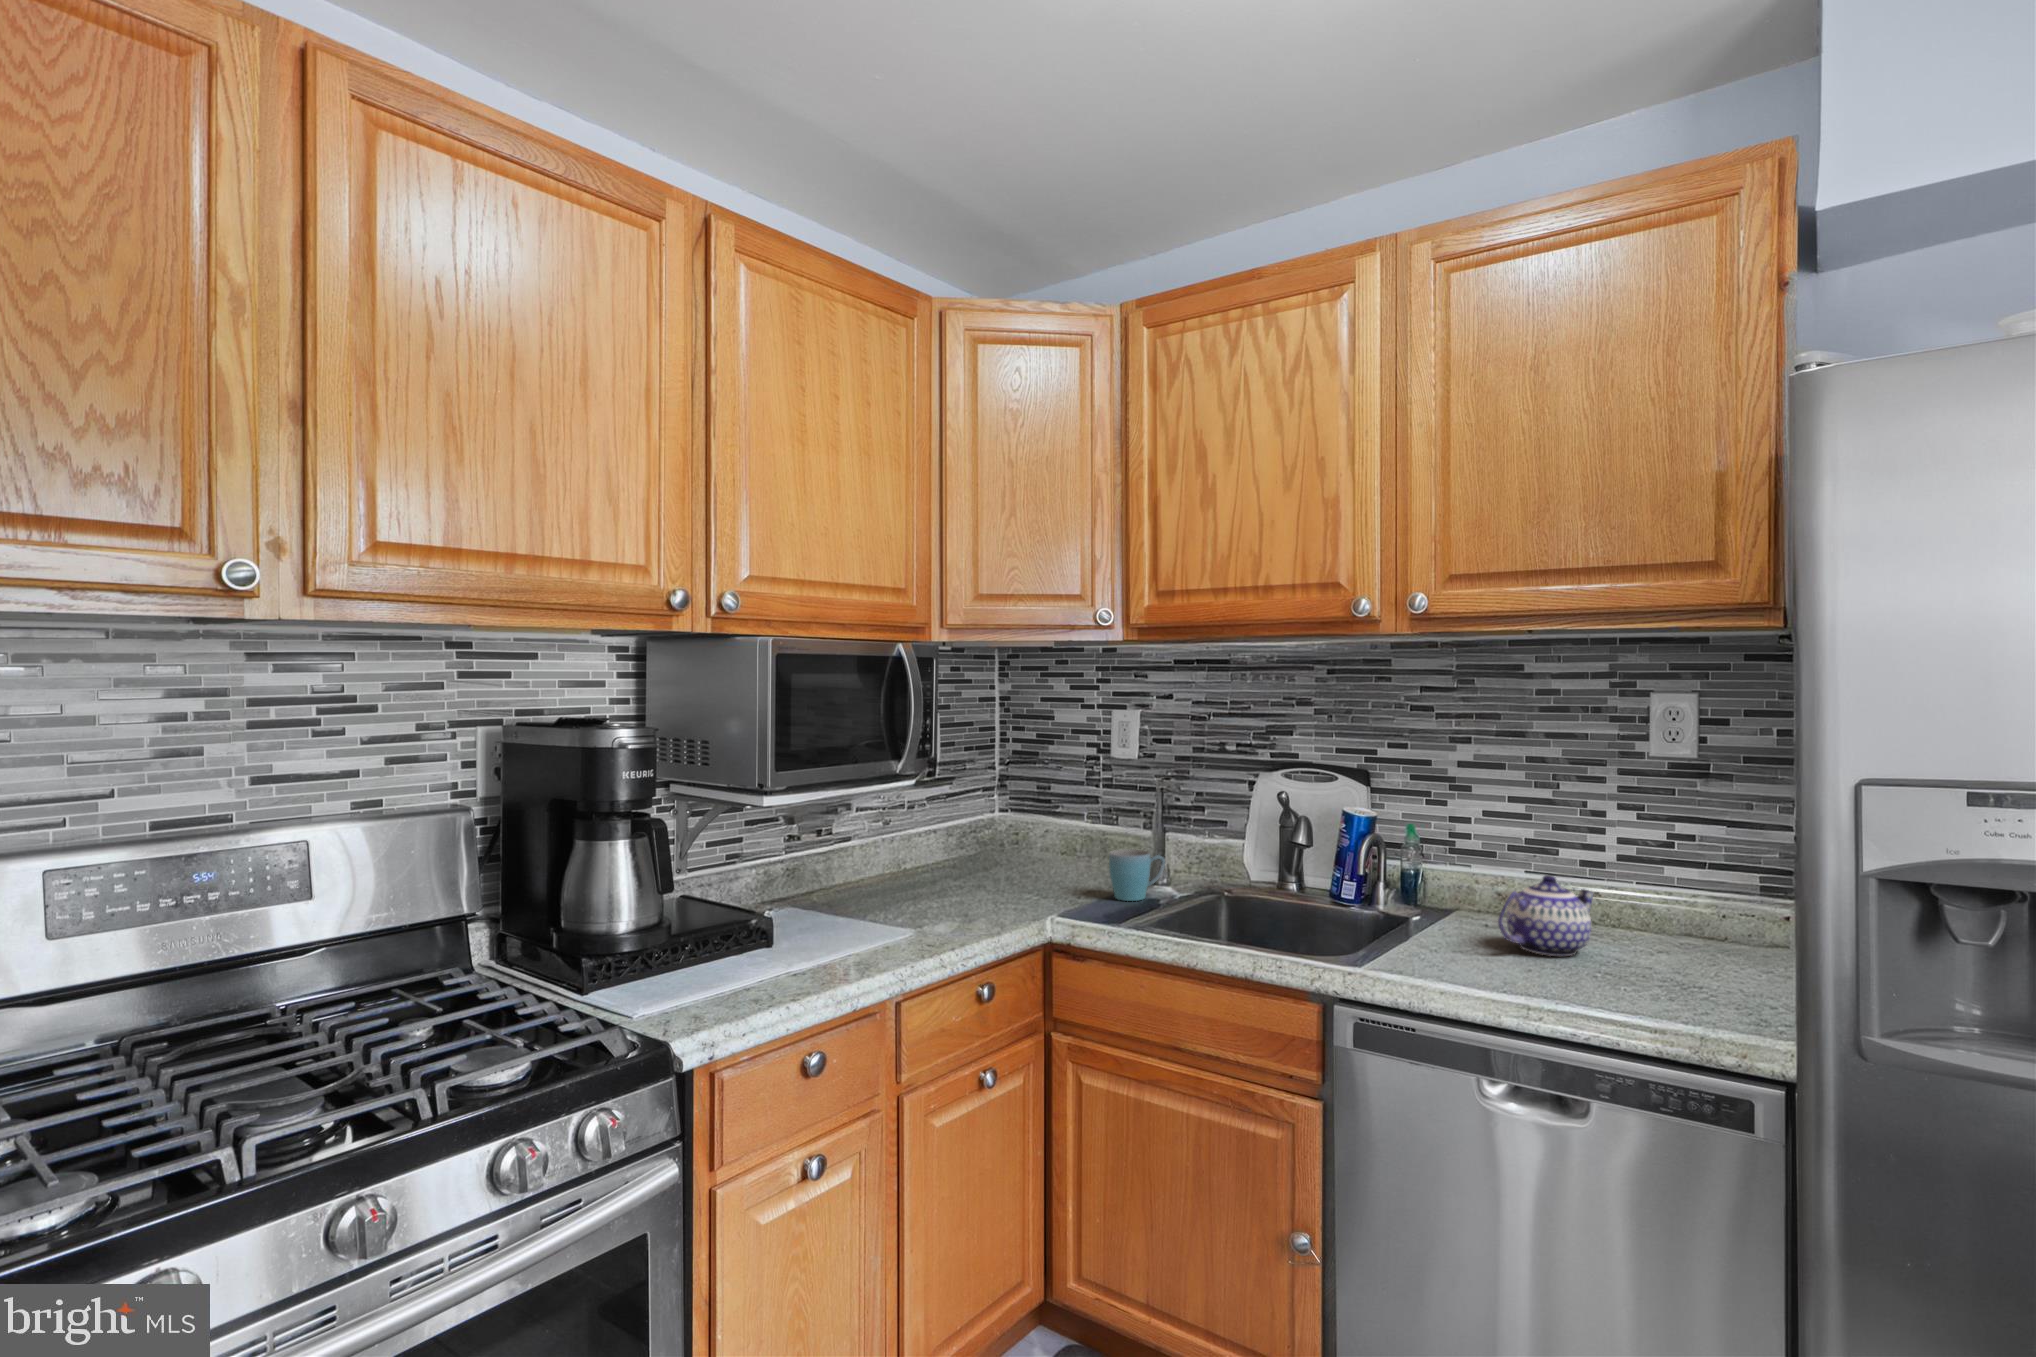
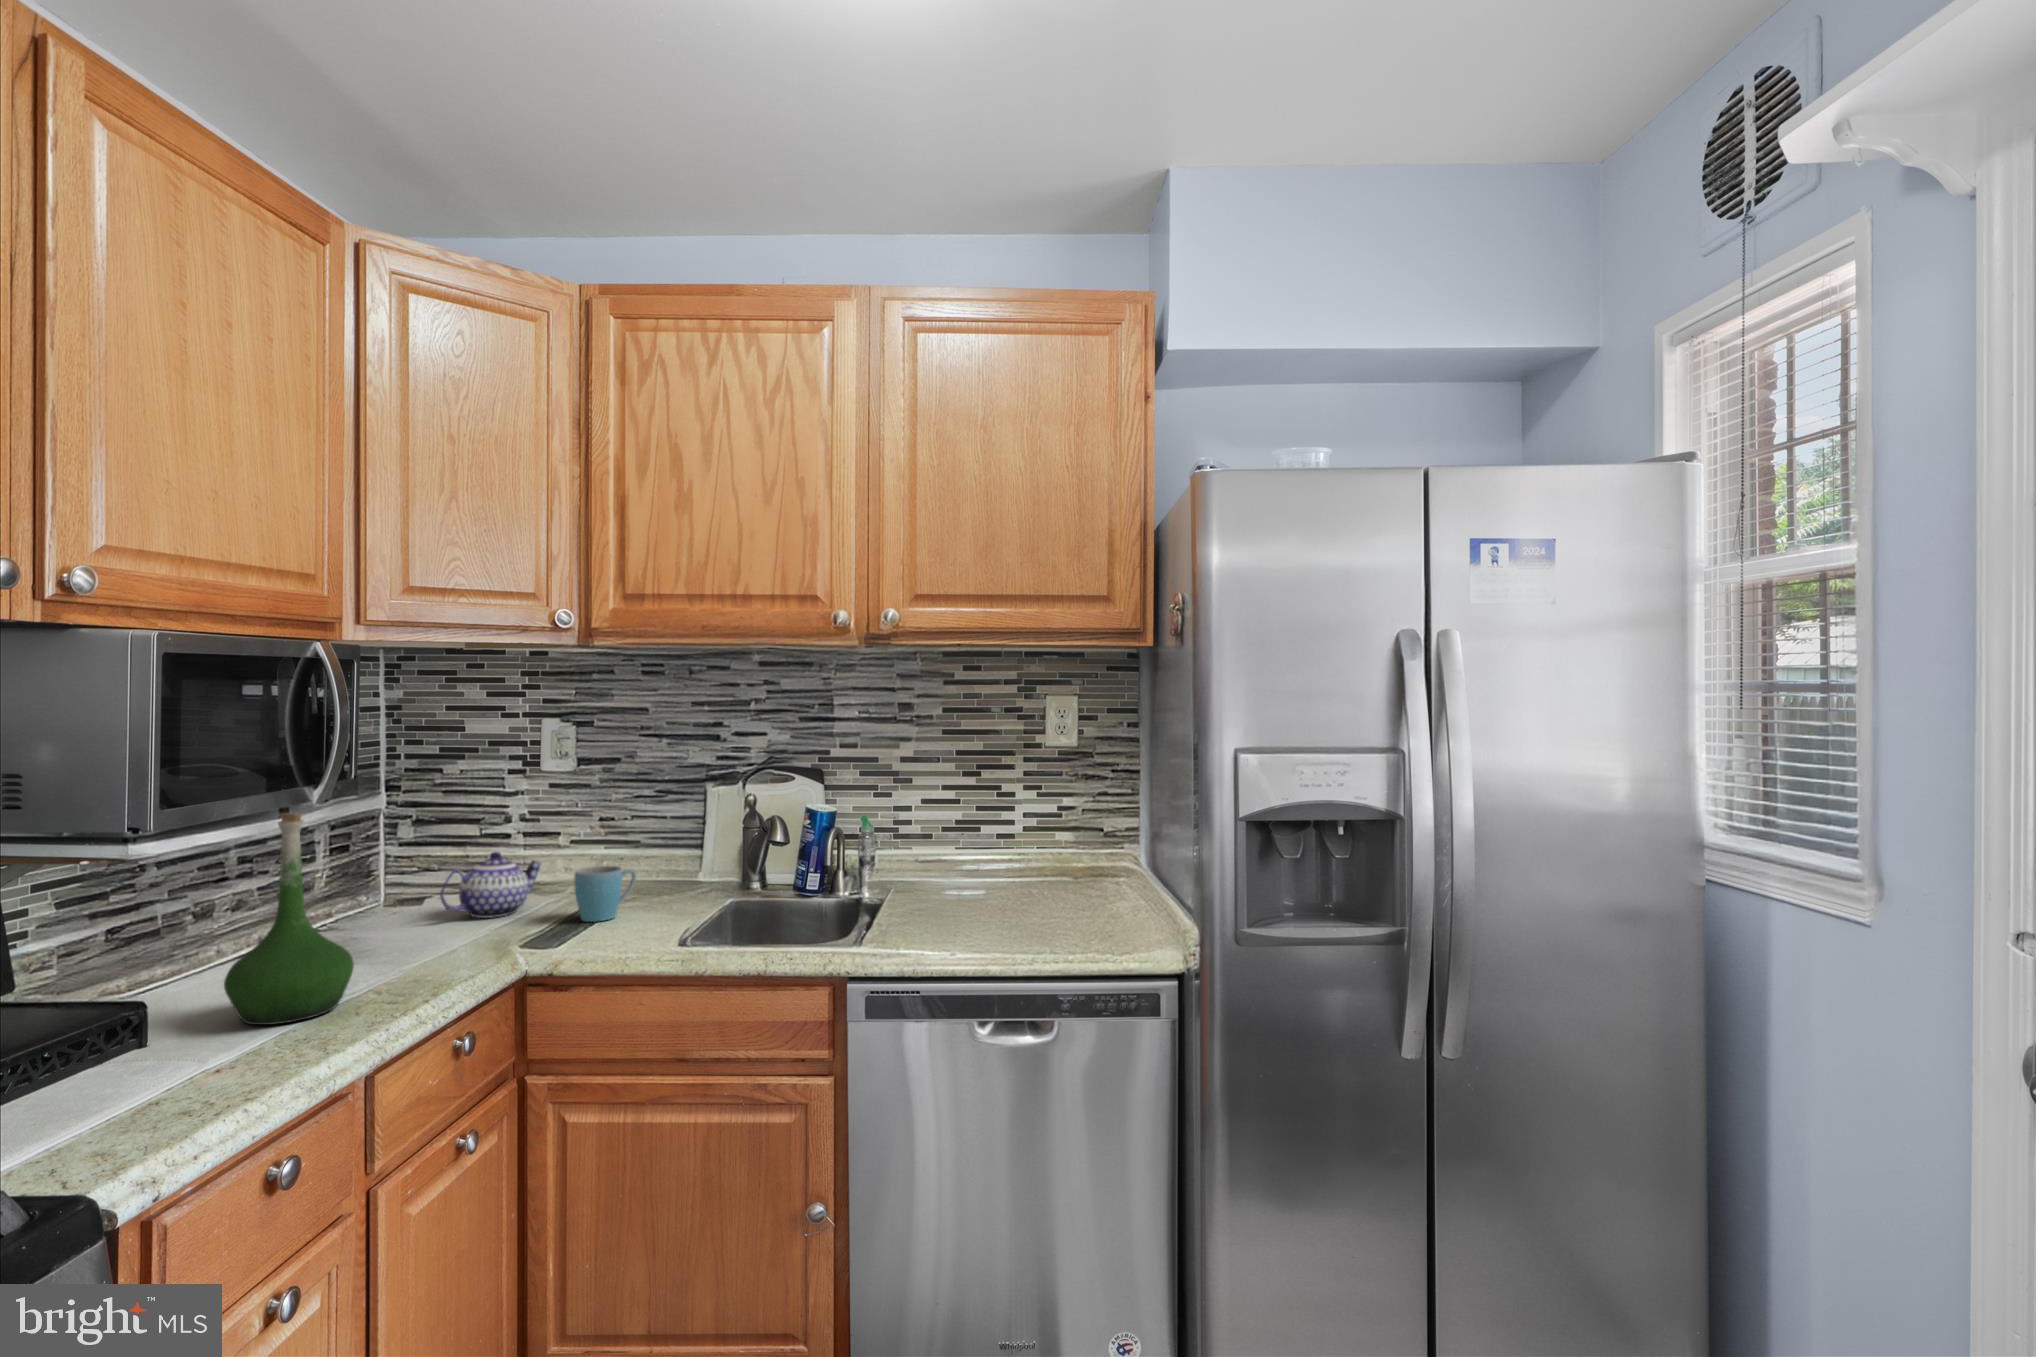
vase: none [833,780,915,944] -> present [224,813,354,1025]
teapot: present [1498,875,1593,956] -> present [440,852,541,918]

